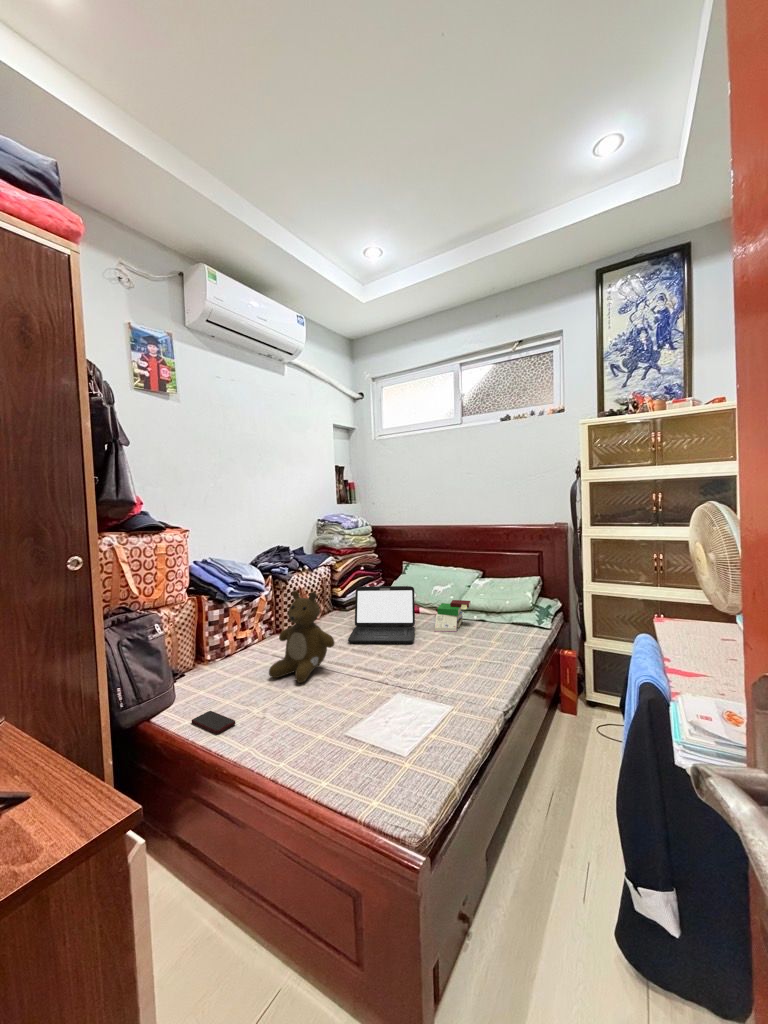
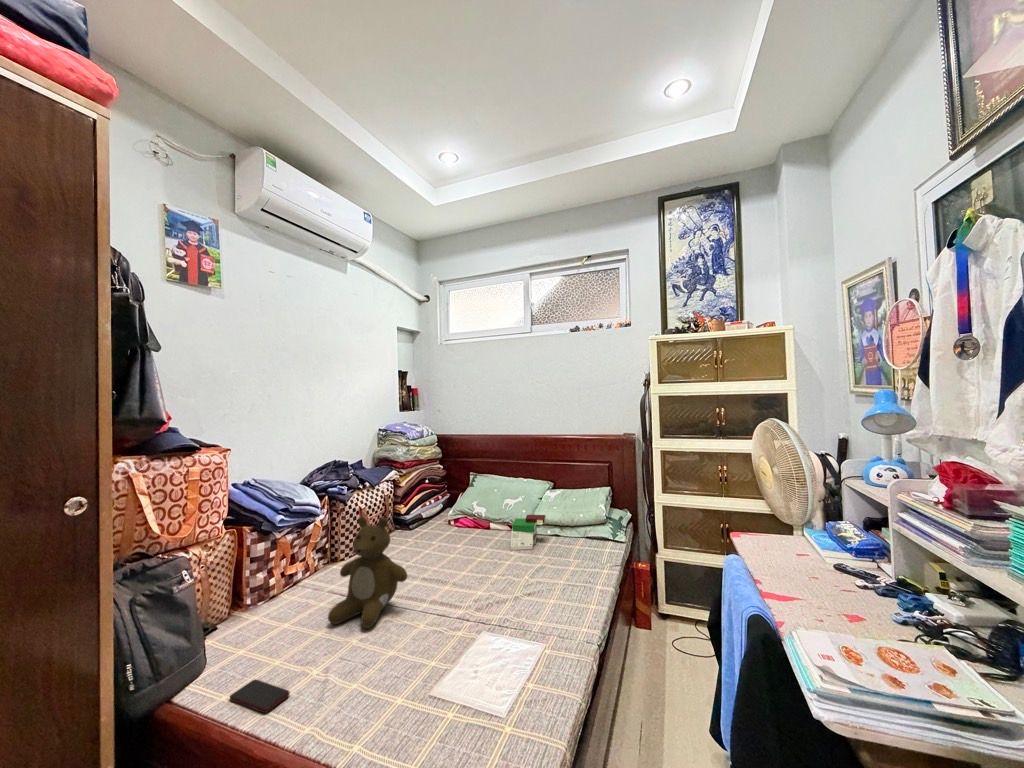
laptop: present [348,586,415,644] -> none [418,502,490,571]

